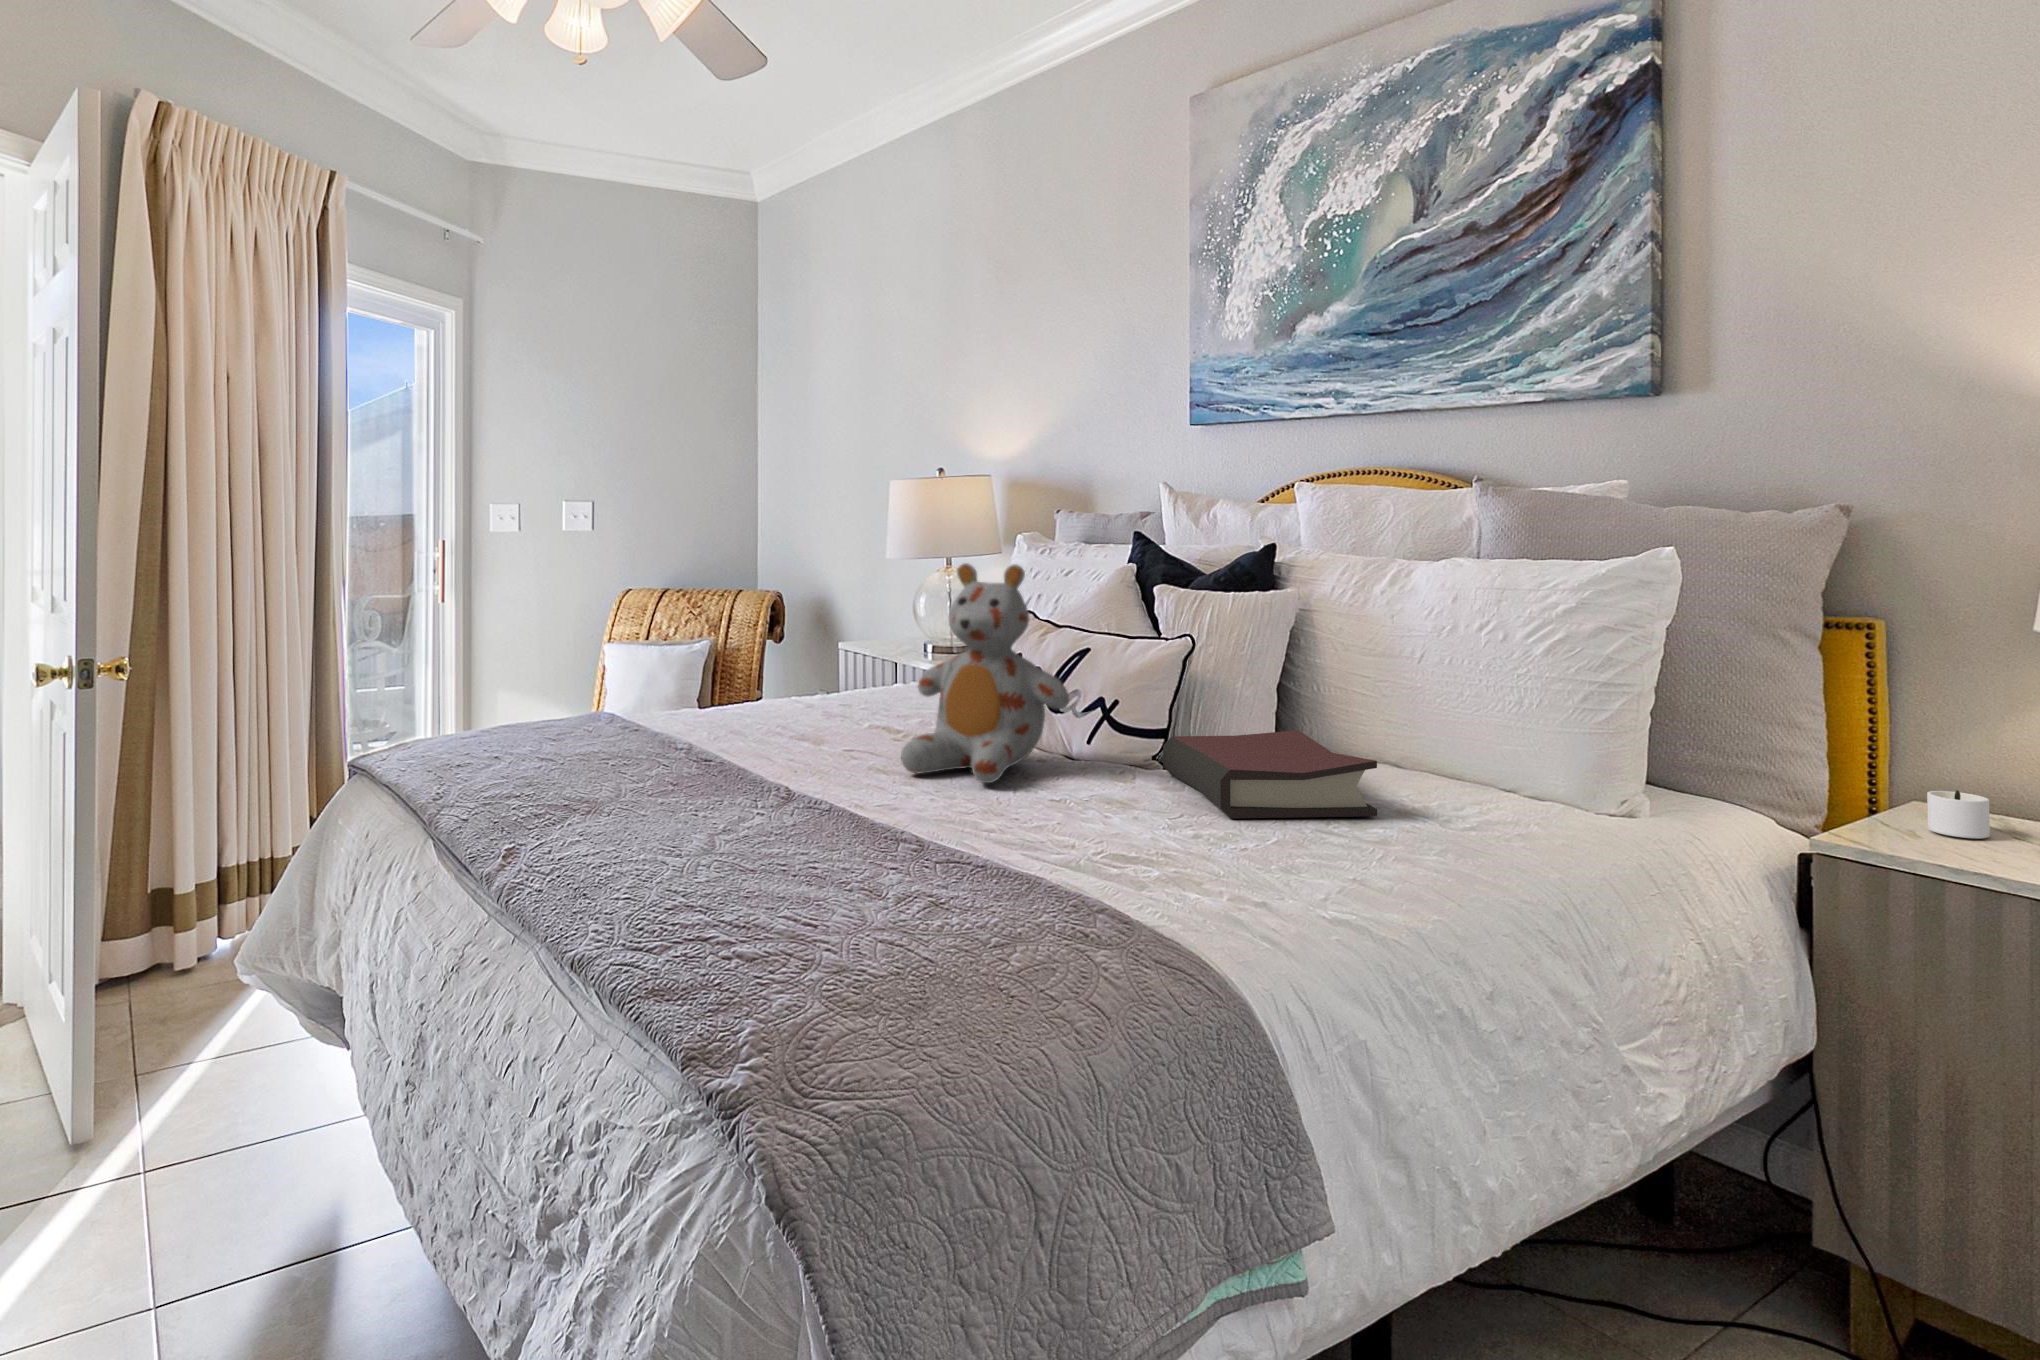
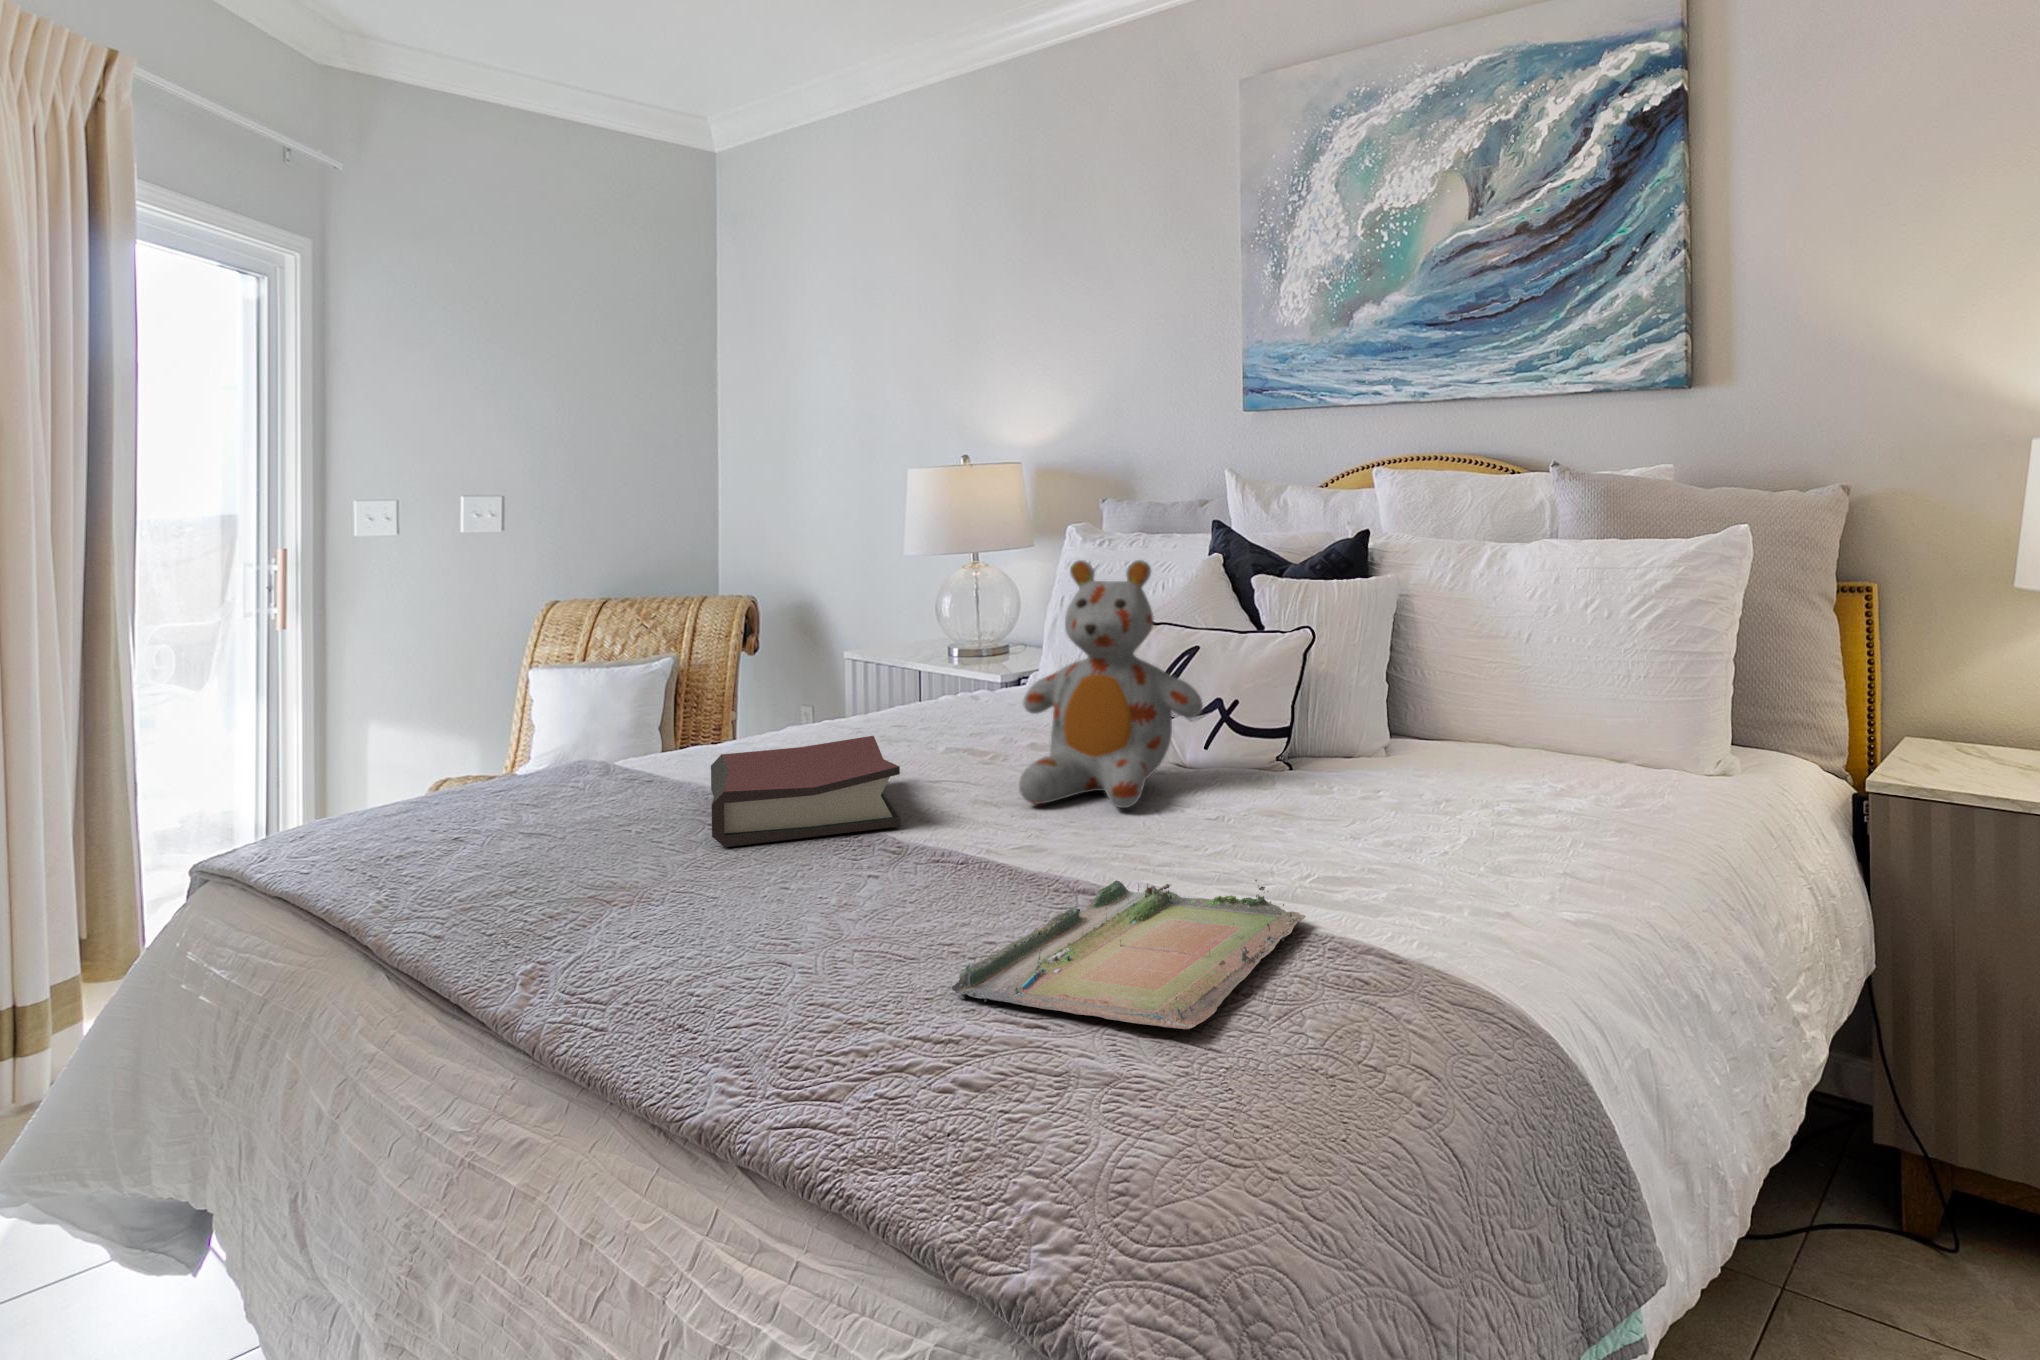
hardback book: present [1163,730,1377,818] -> present [711,736,900,847]
candle: present [1927,790,1990,839] -> none [1921,731,1988,771]
tray: none [763,836,1079,948] -> present [952,880,1306,1029]

